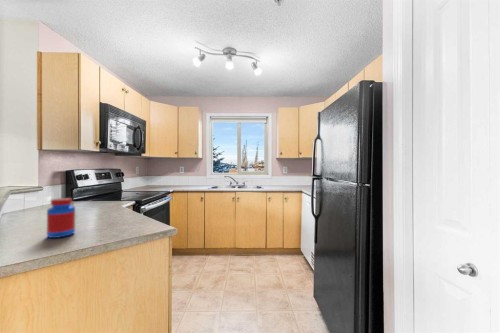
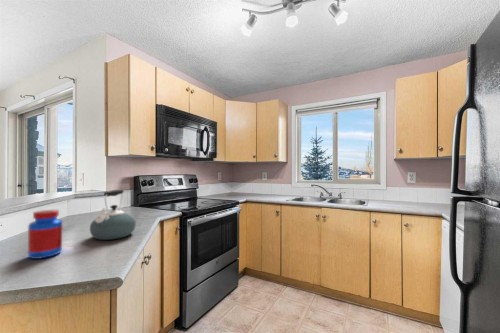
kettle: none [78,182,118,223] -> present [90,190,136,240]

